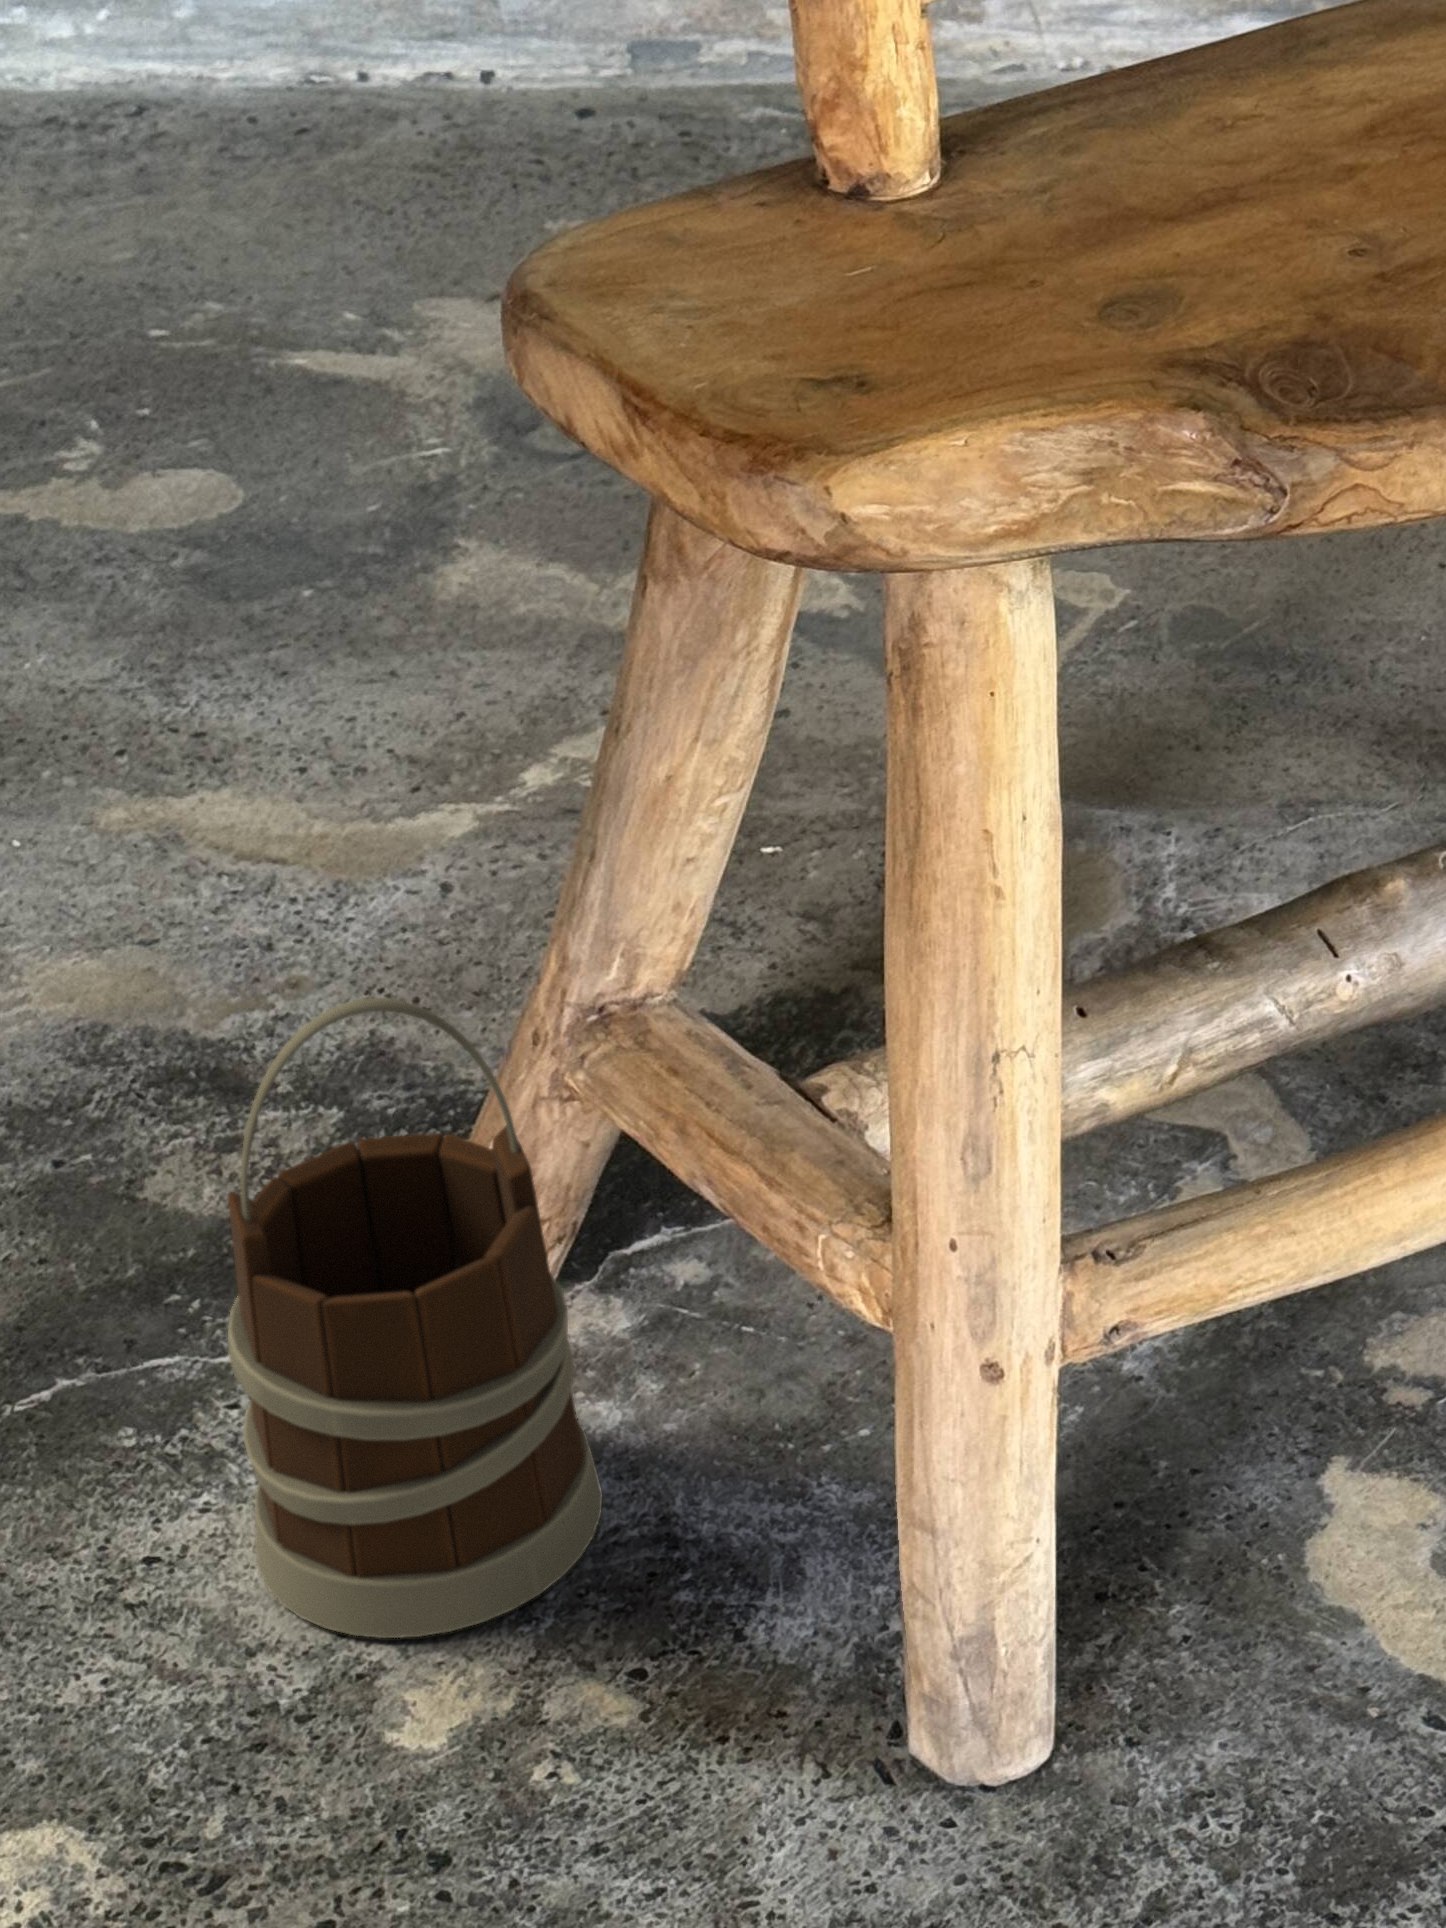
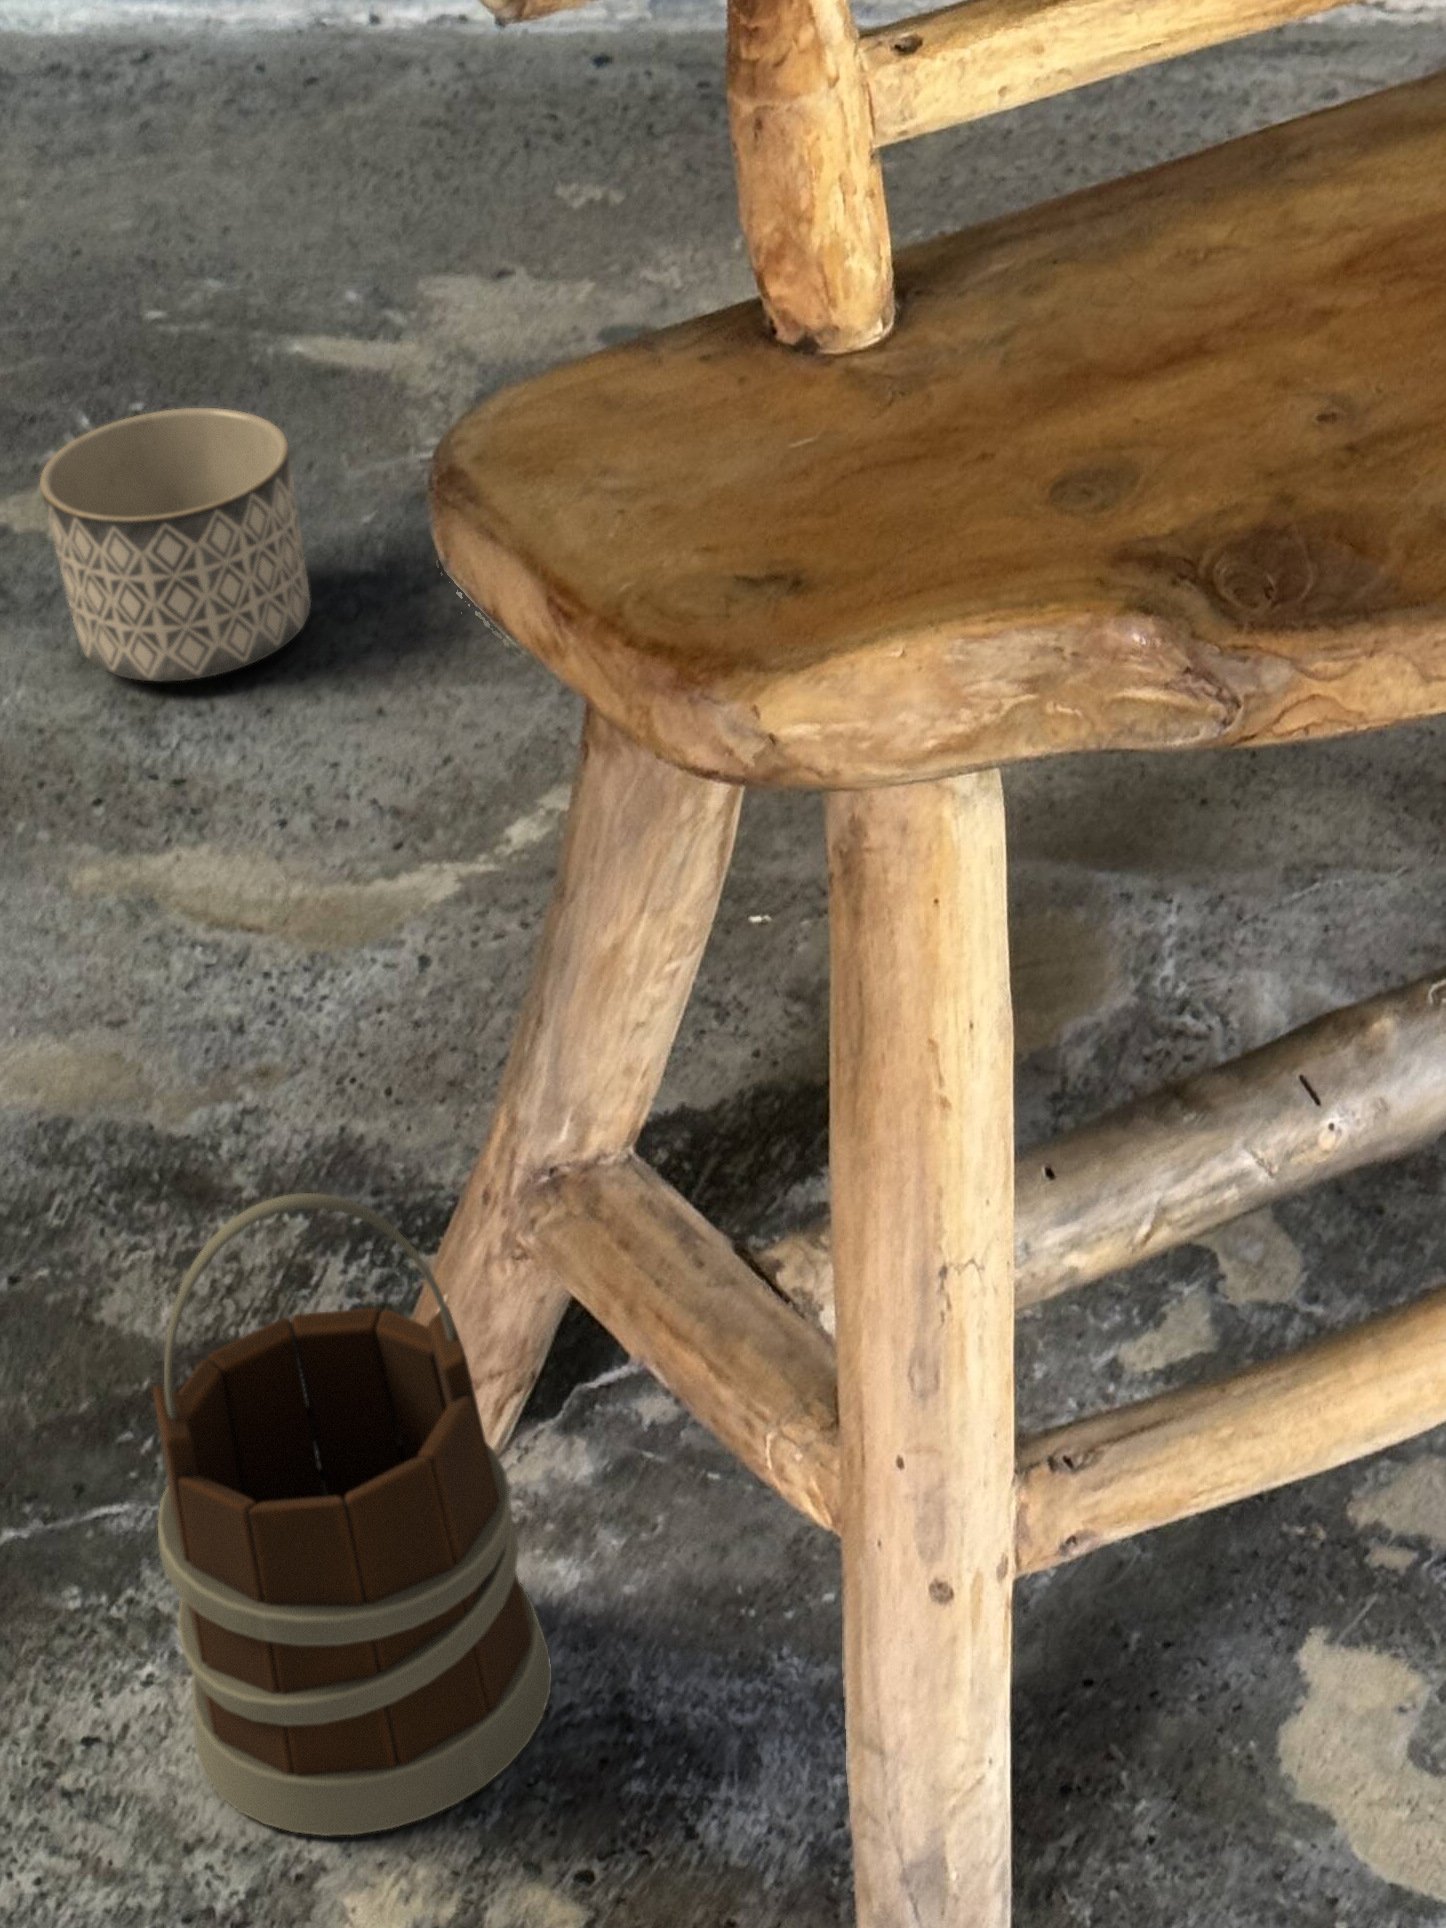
planter: none [85,391,341,646] -> present [40,408,311,681]

